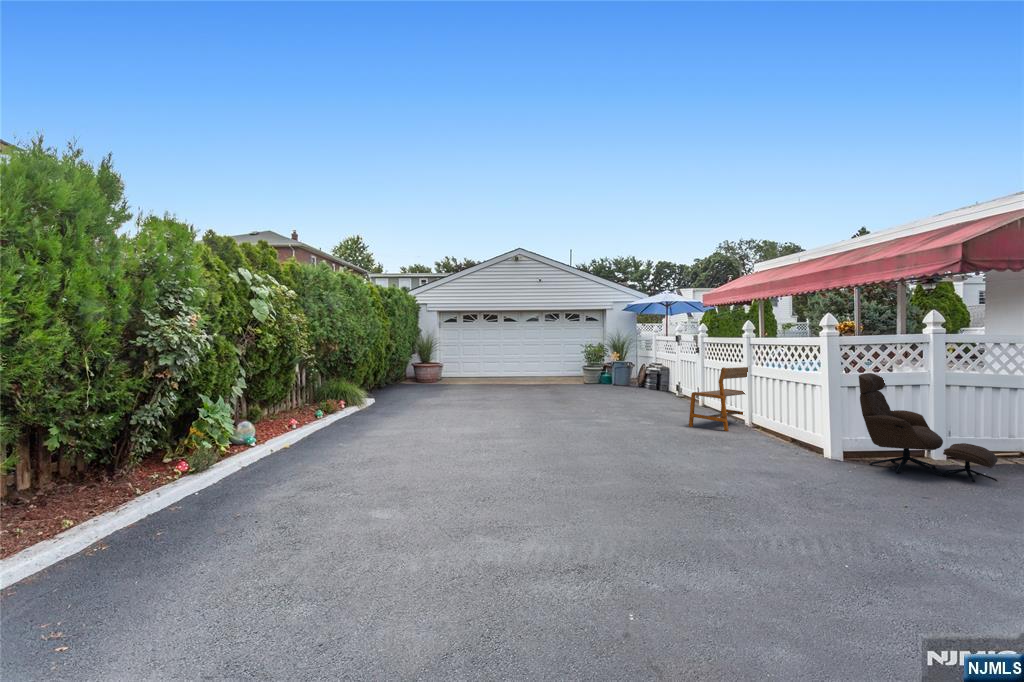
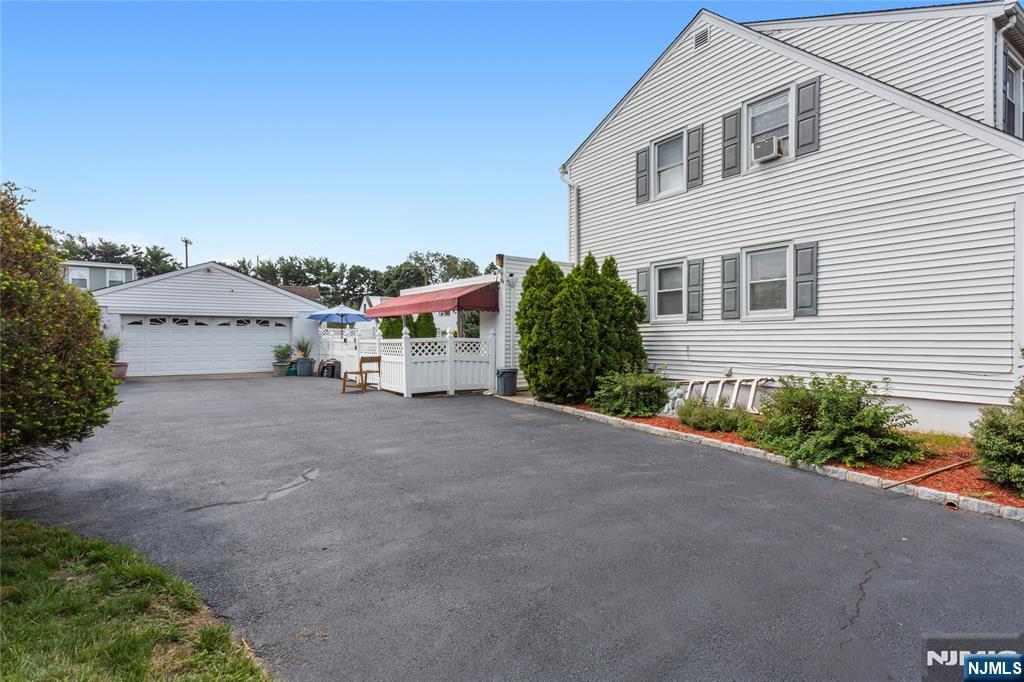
lounge chair: present [859,373,998,482] -> none [416,356,467,401]

